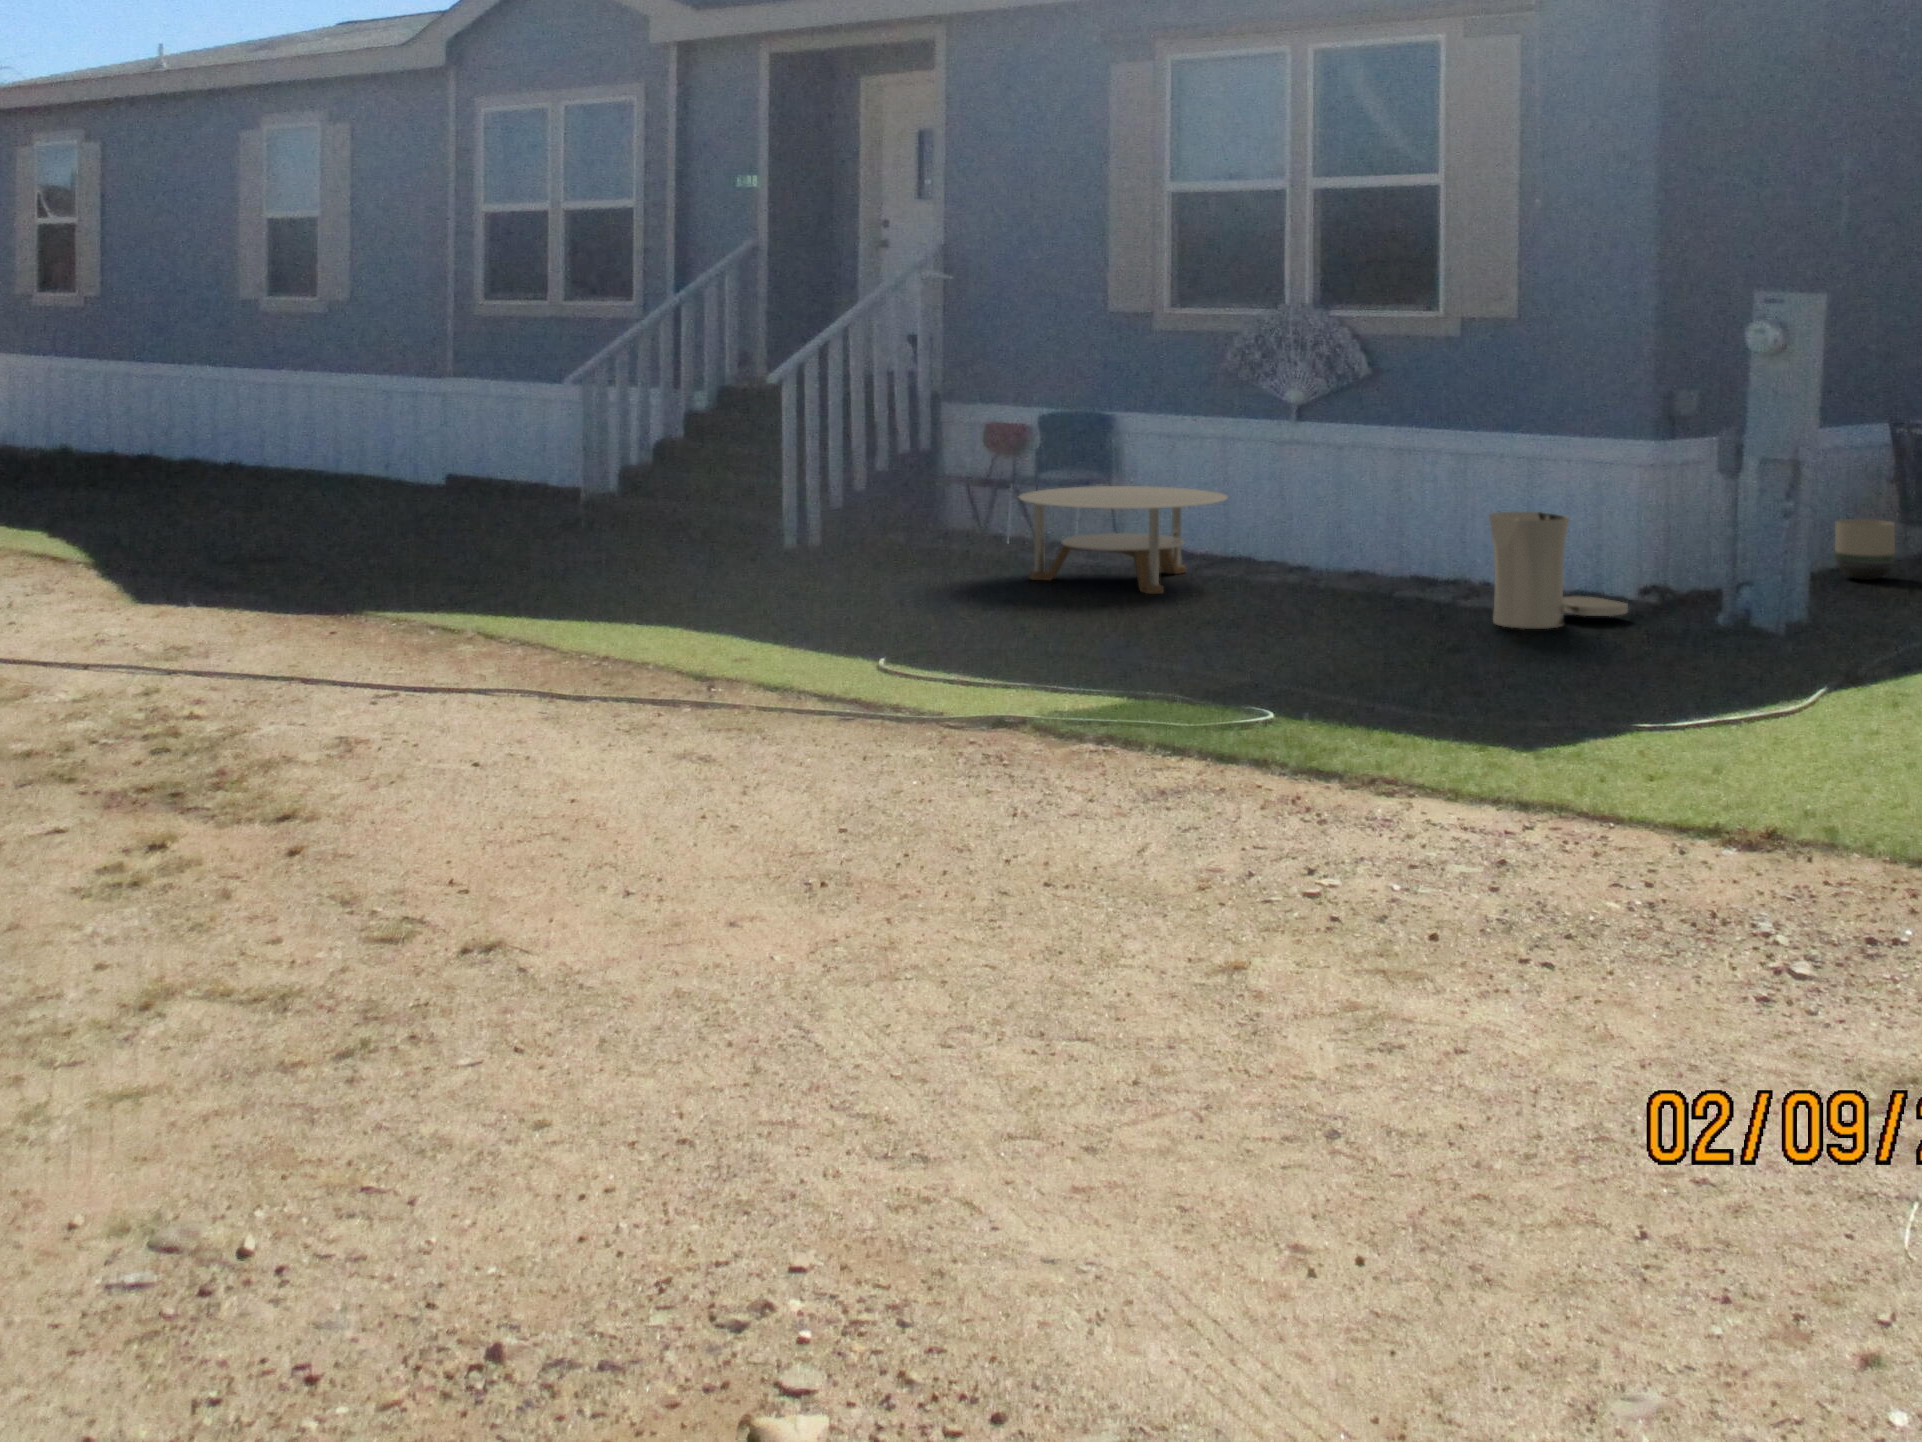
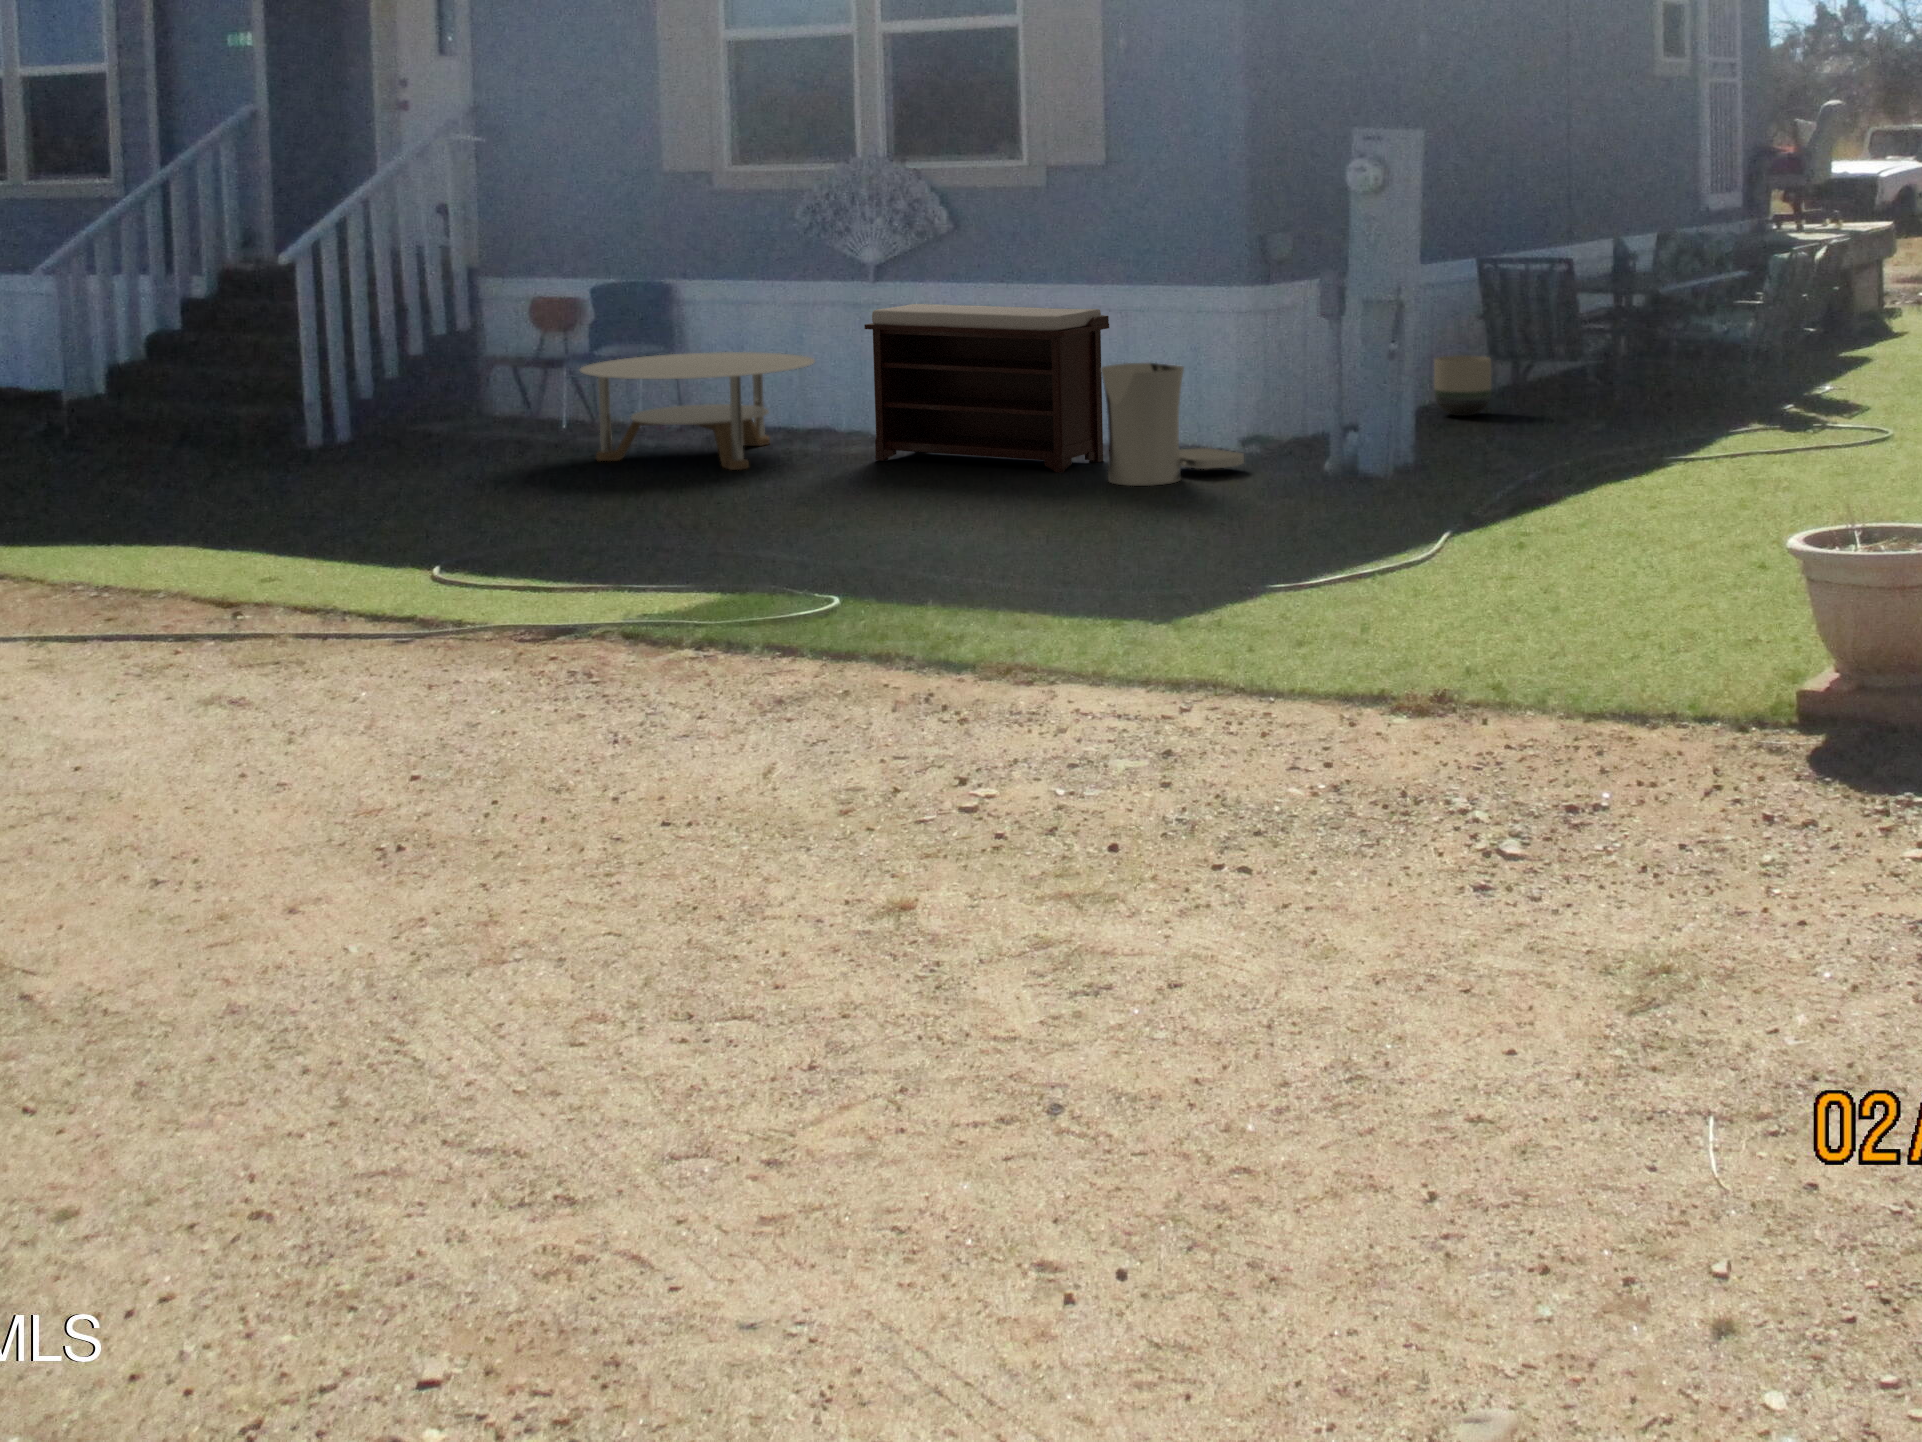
bench: none [1273,448,1502,613] -> present [864,304,1109,473]

